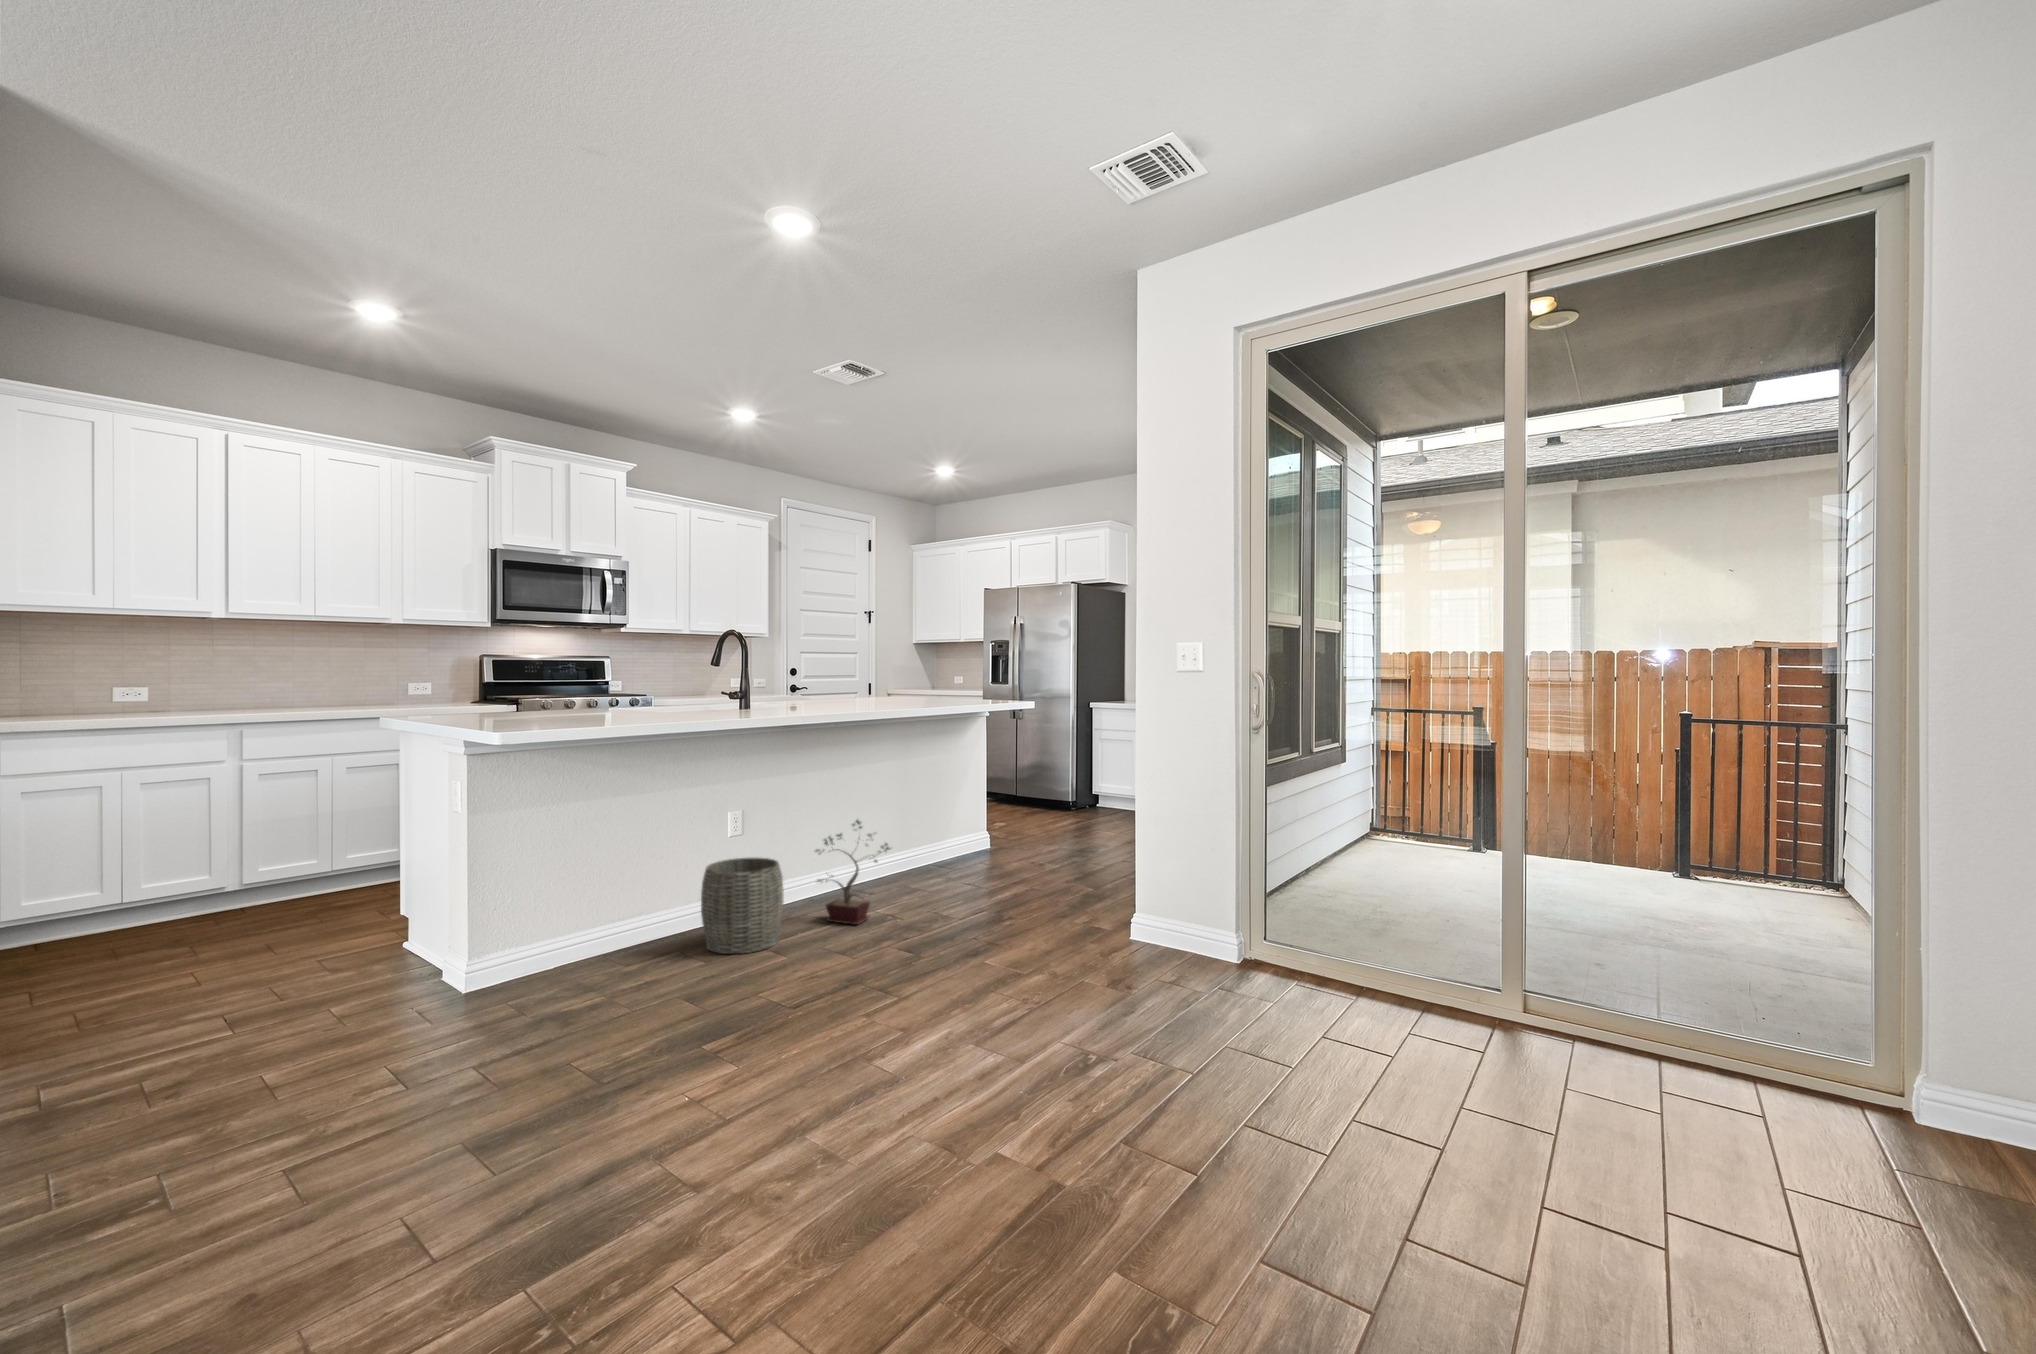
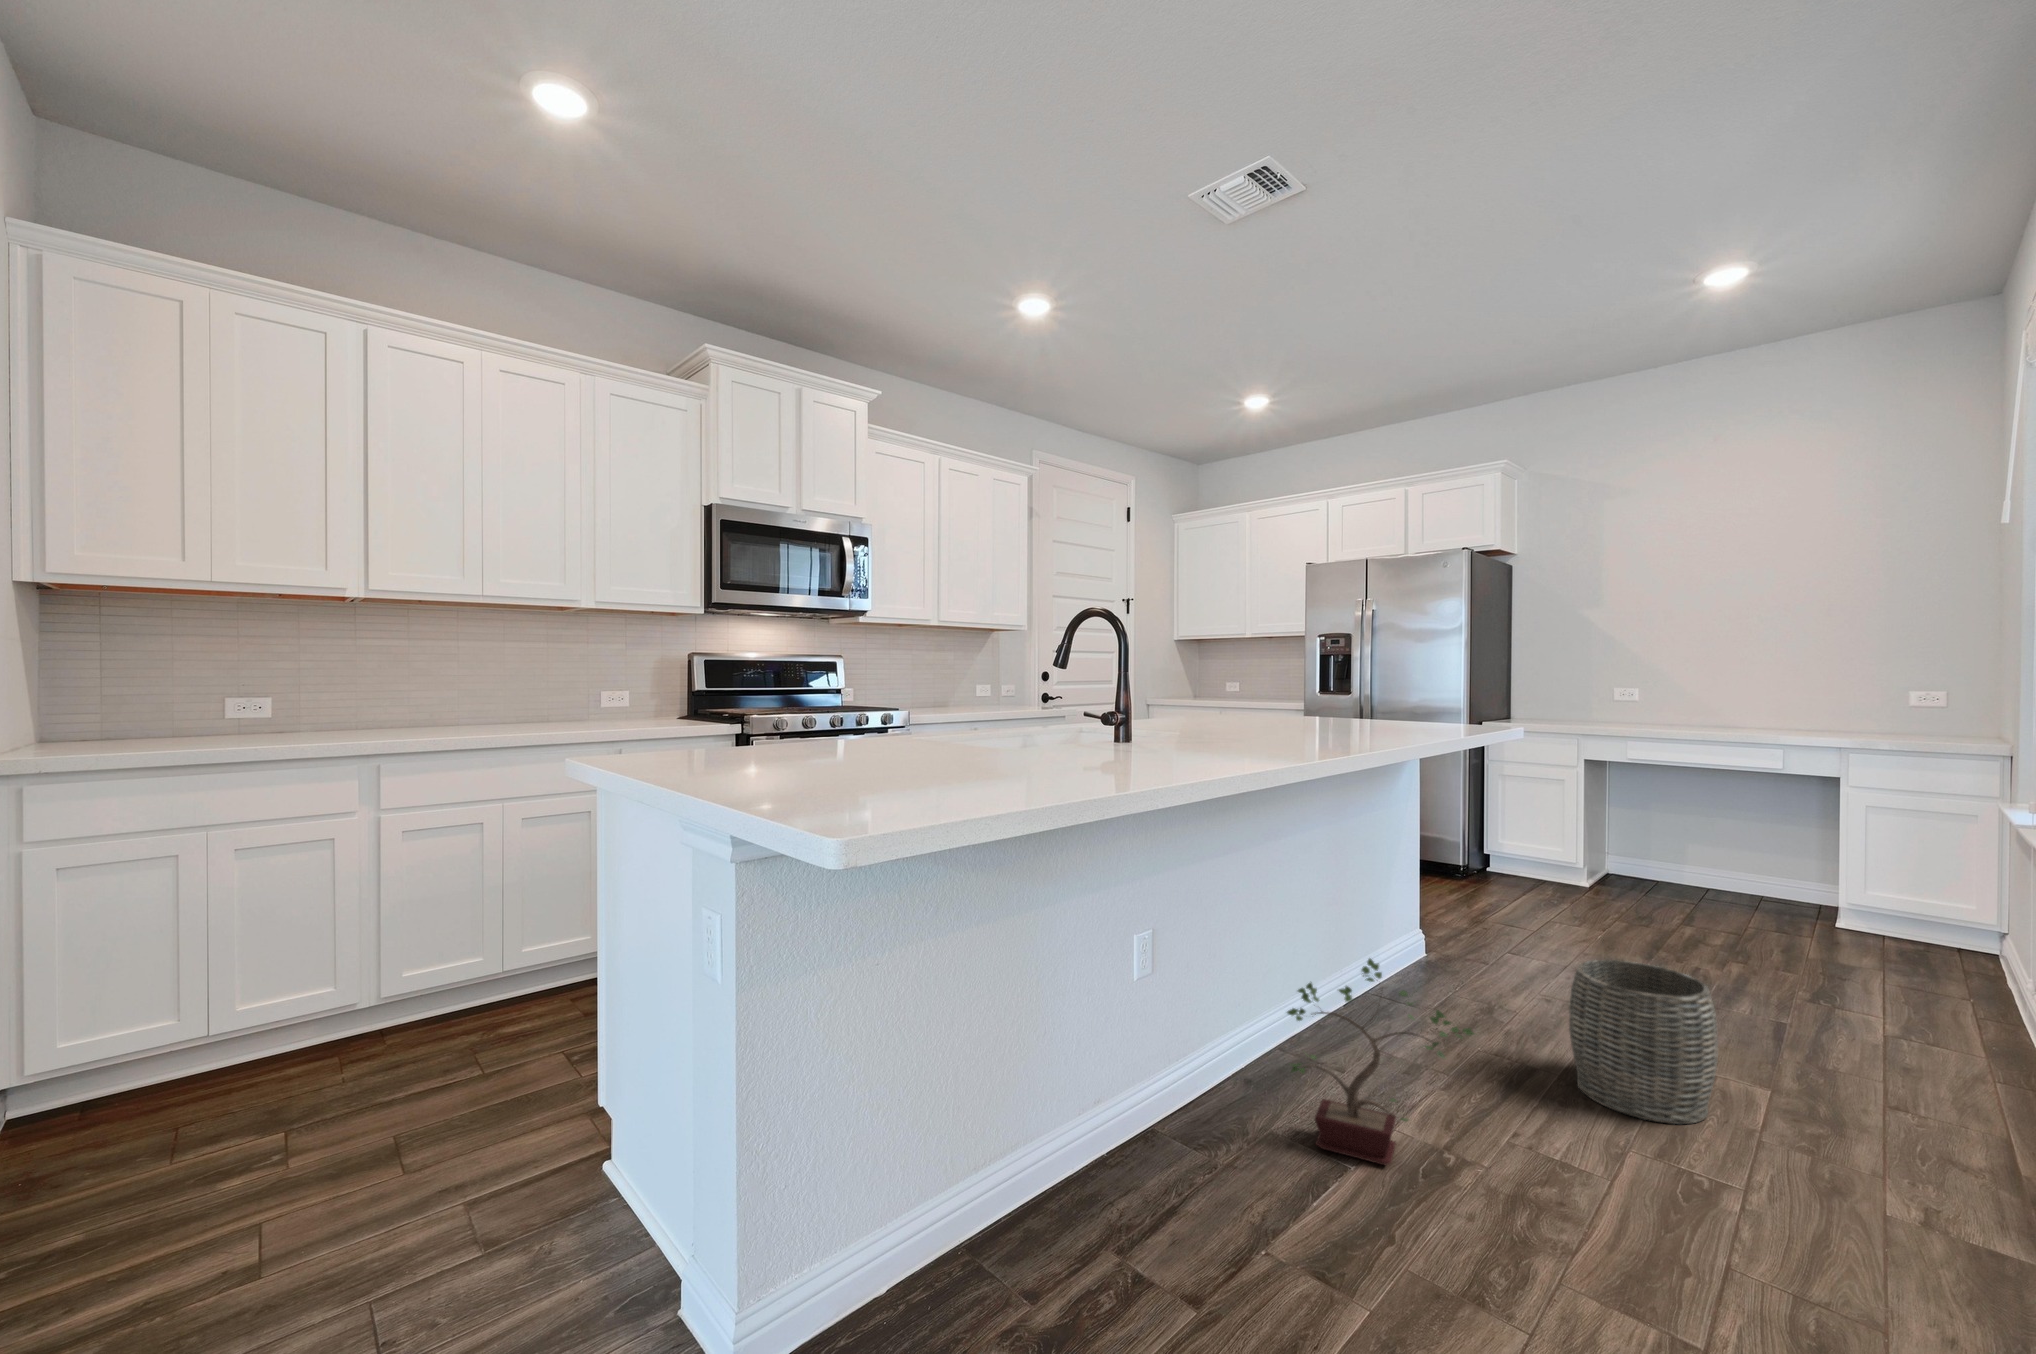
woven basket: present [701,858,783,954] -> present [1569,960,1718,1124]

